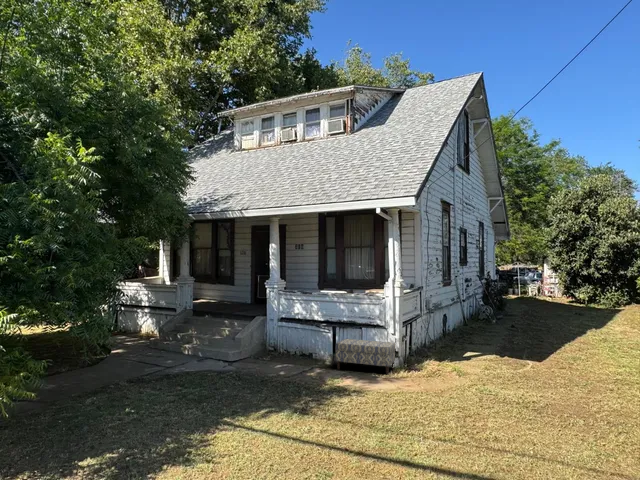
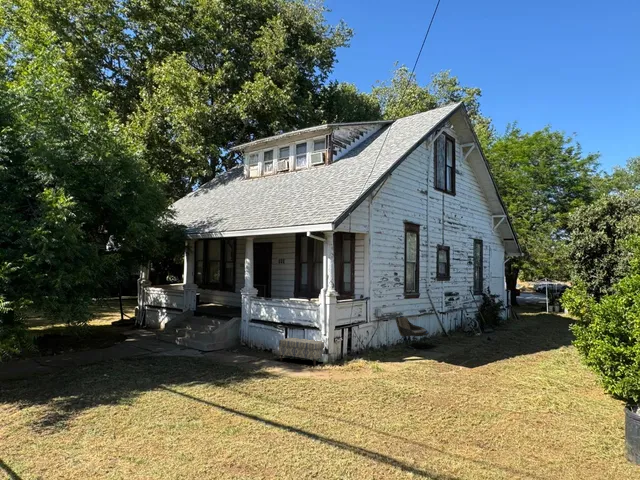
lounge chair: none [441,306,476,347] -> present [396,316,428,351]

